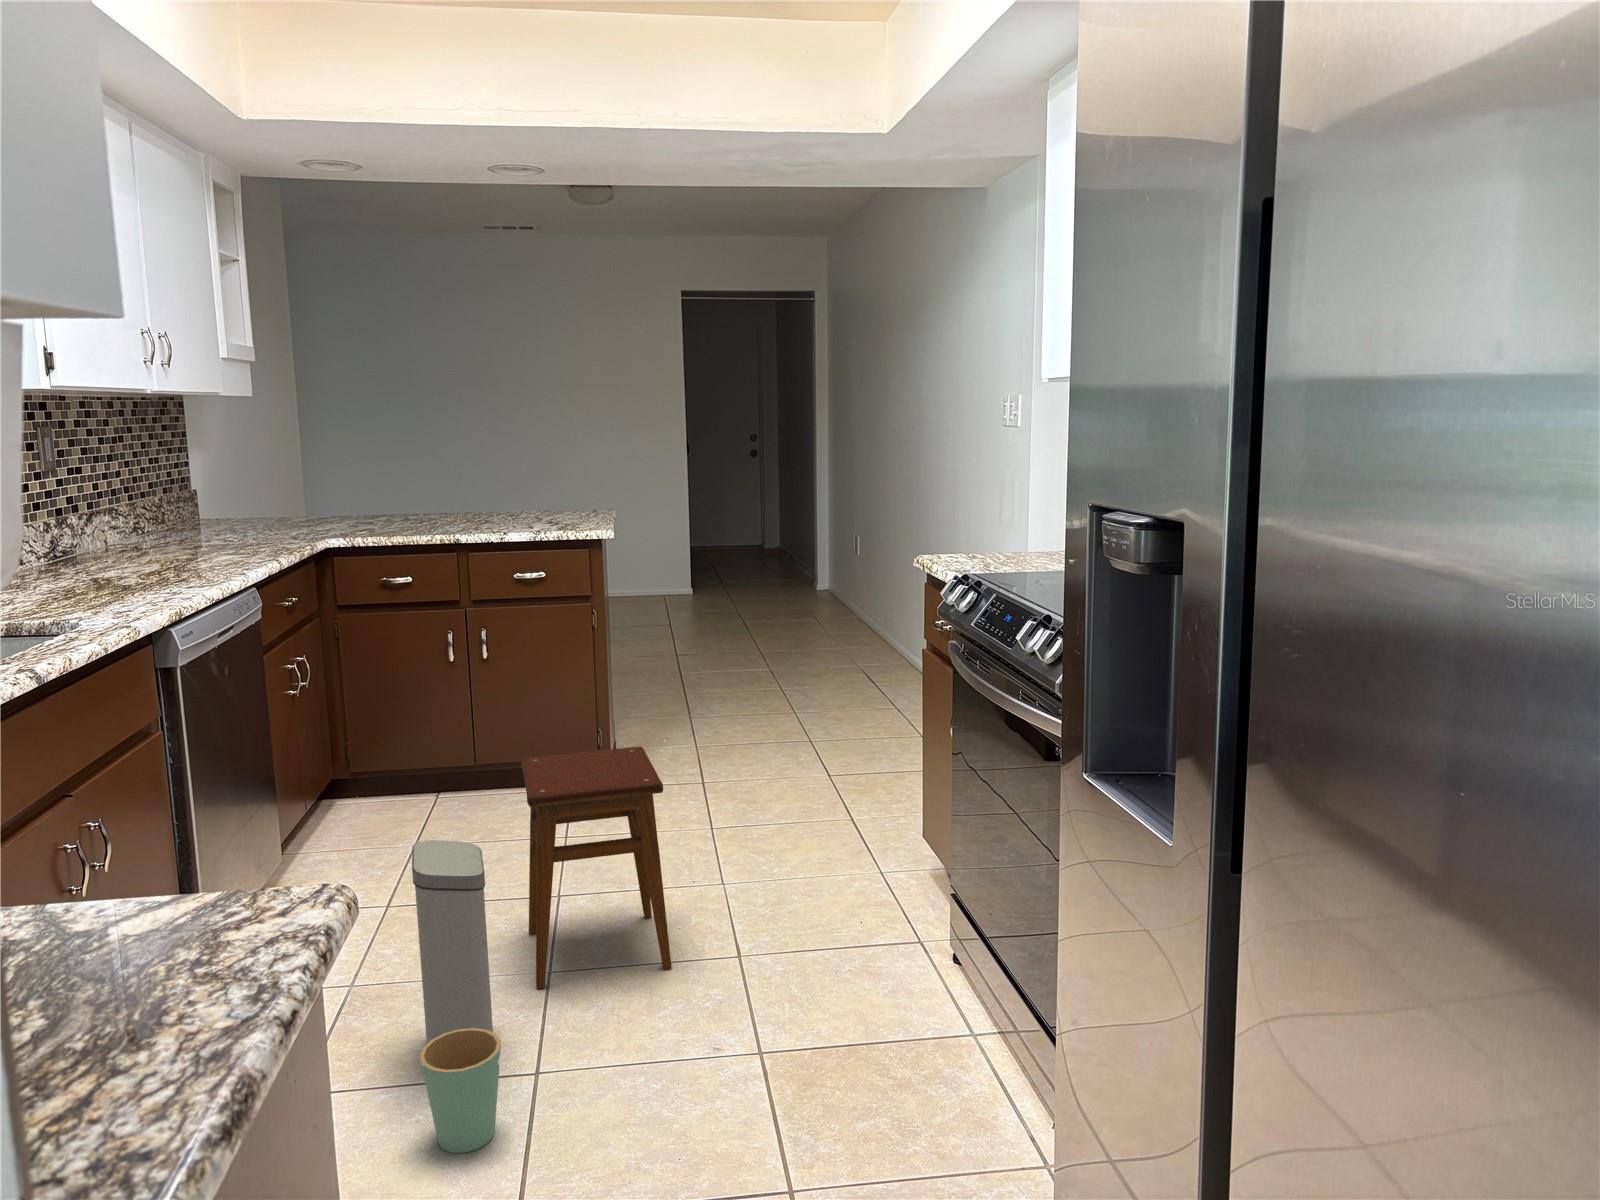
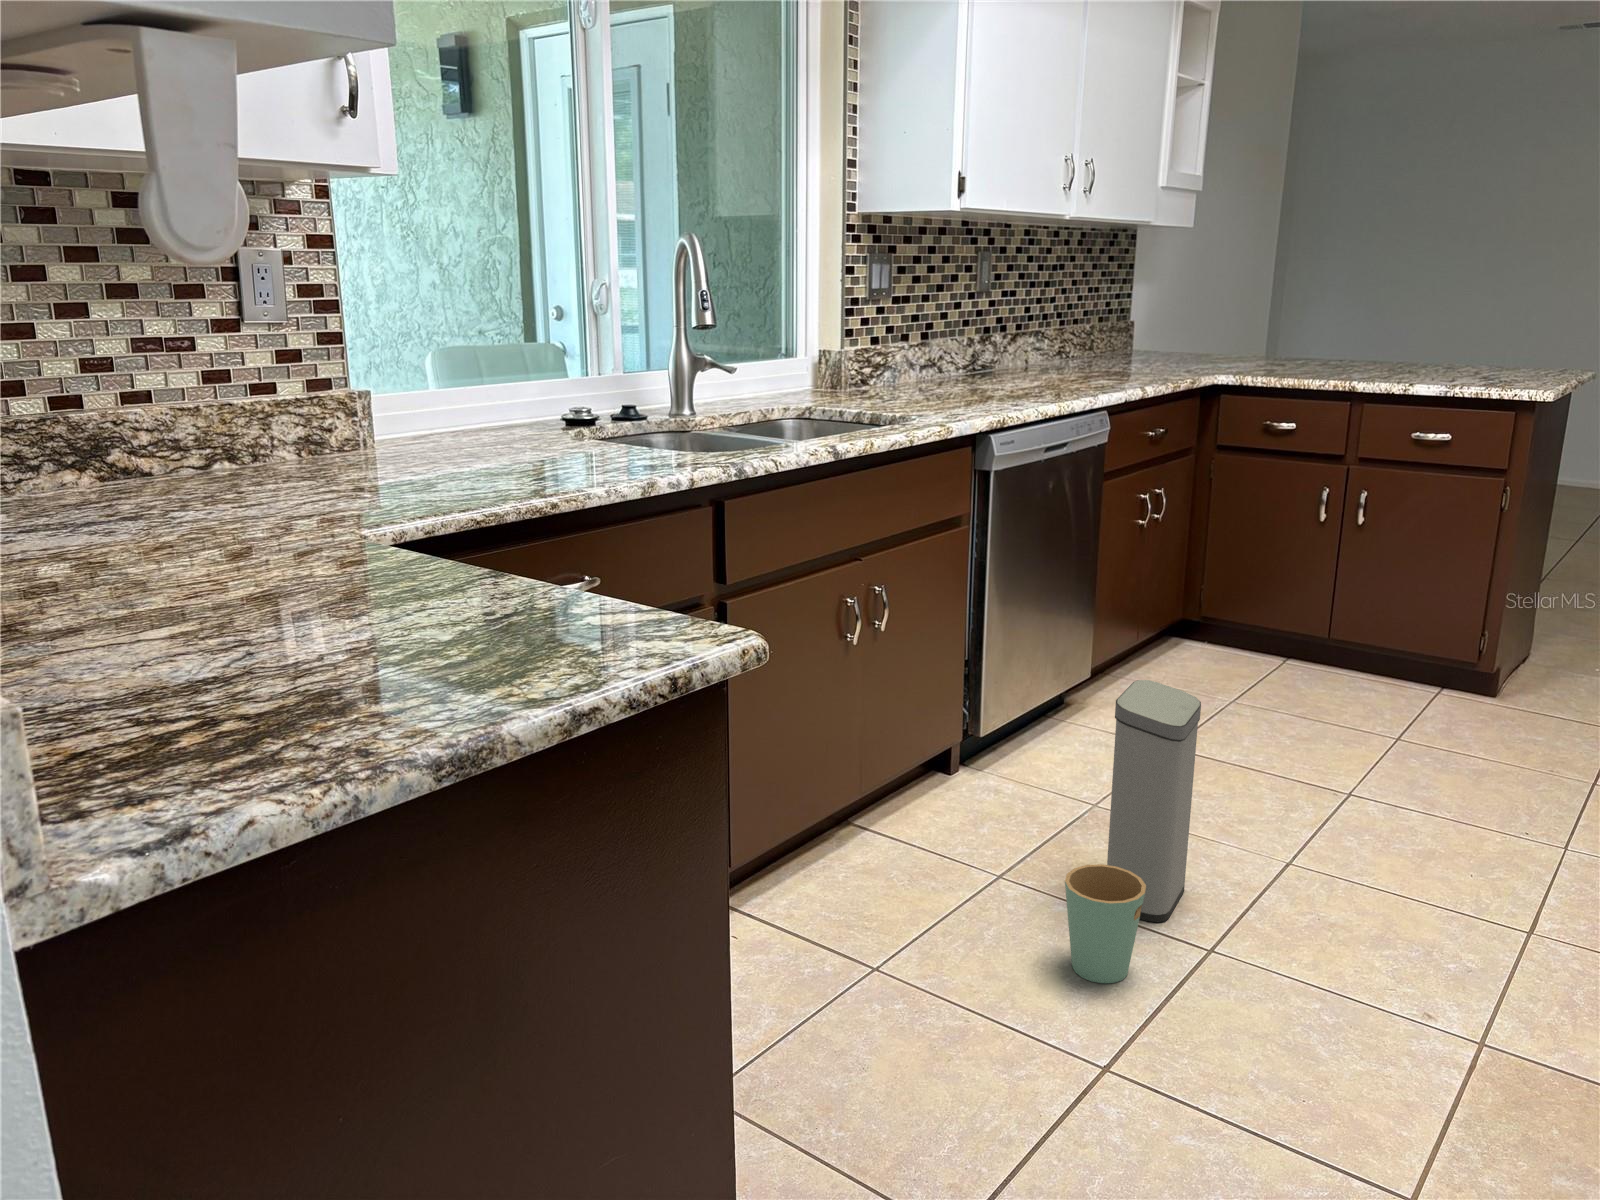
stool: present [521,747,672,989] -> none [1254,631,1462,916]

